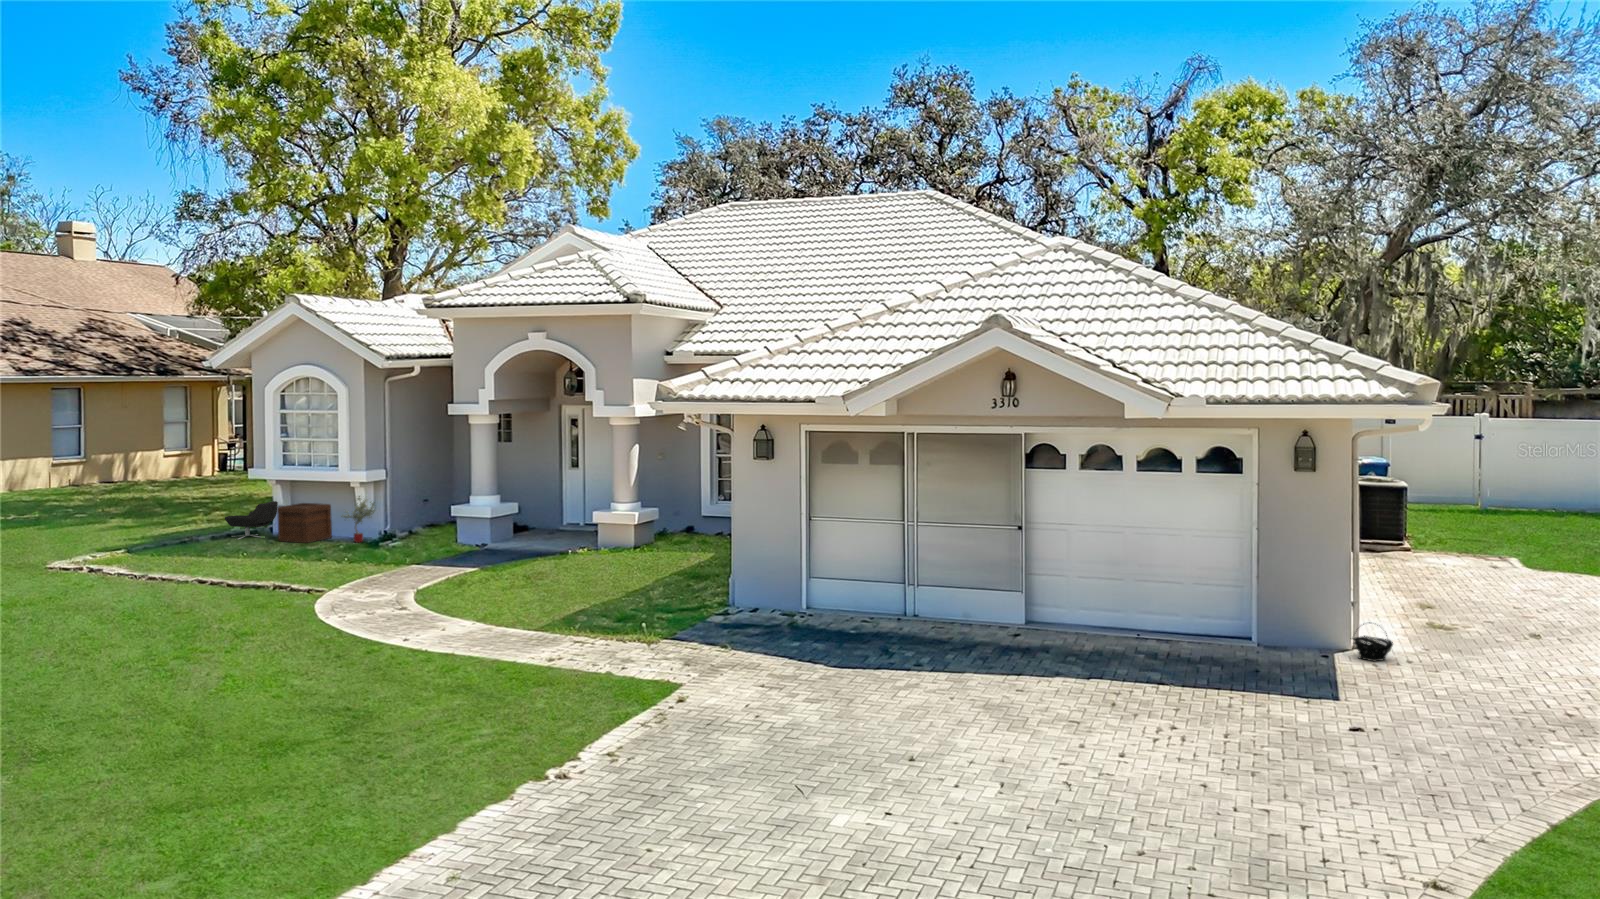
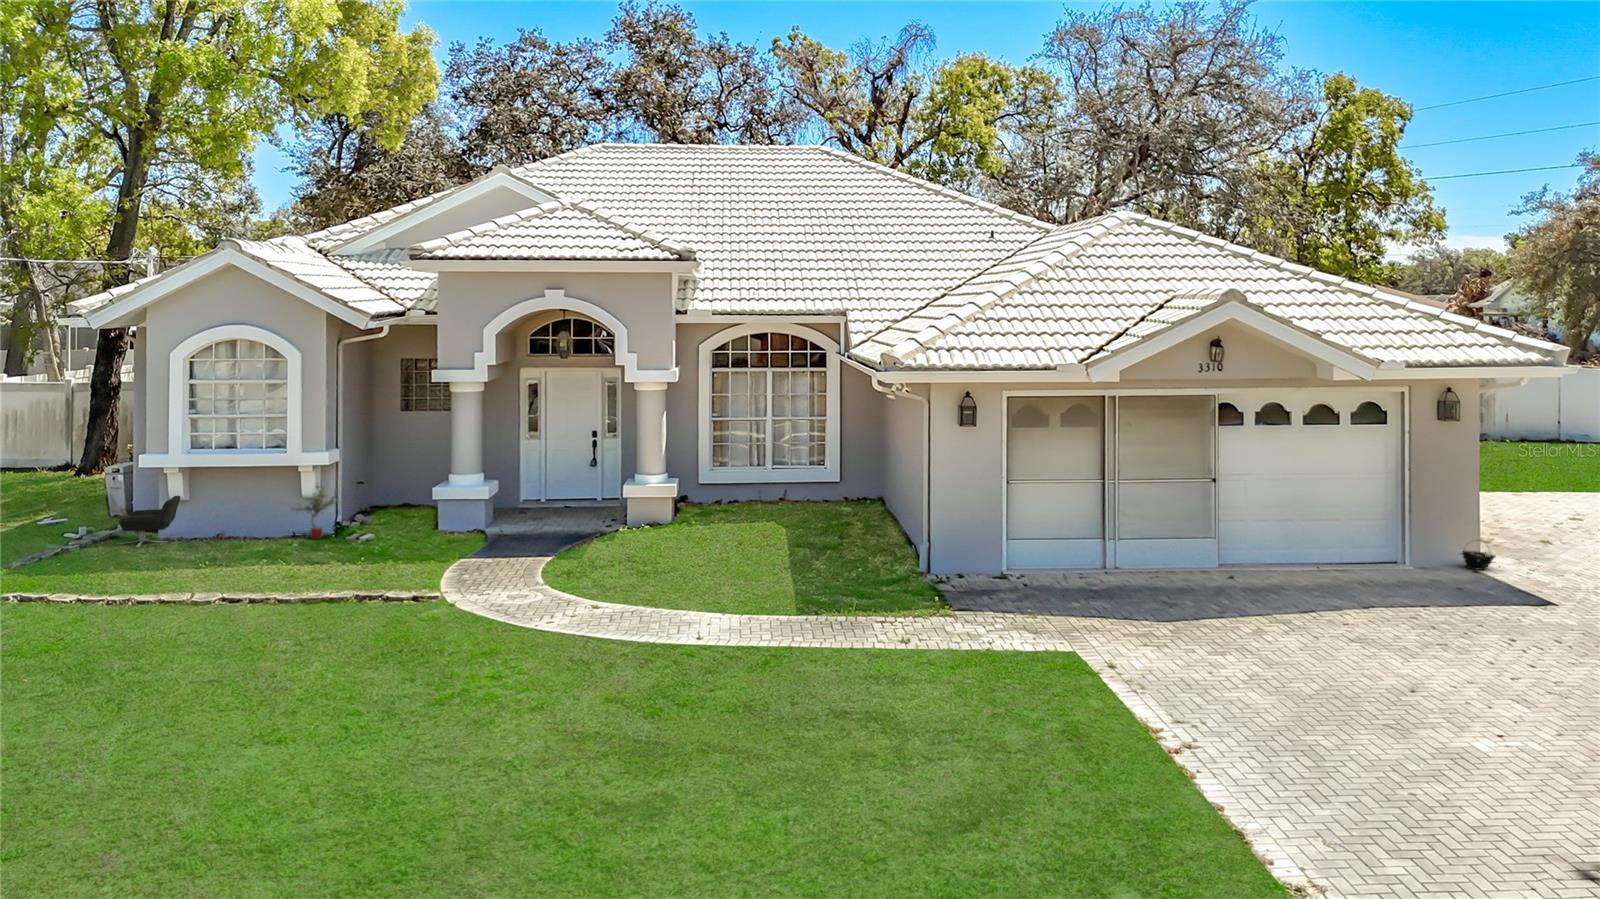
wooden crate: present [277,503,332,543] -> none [204,495,267,546]

